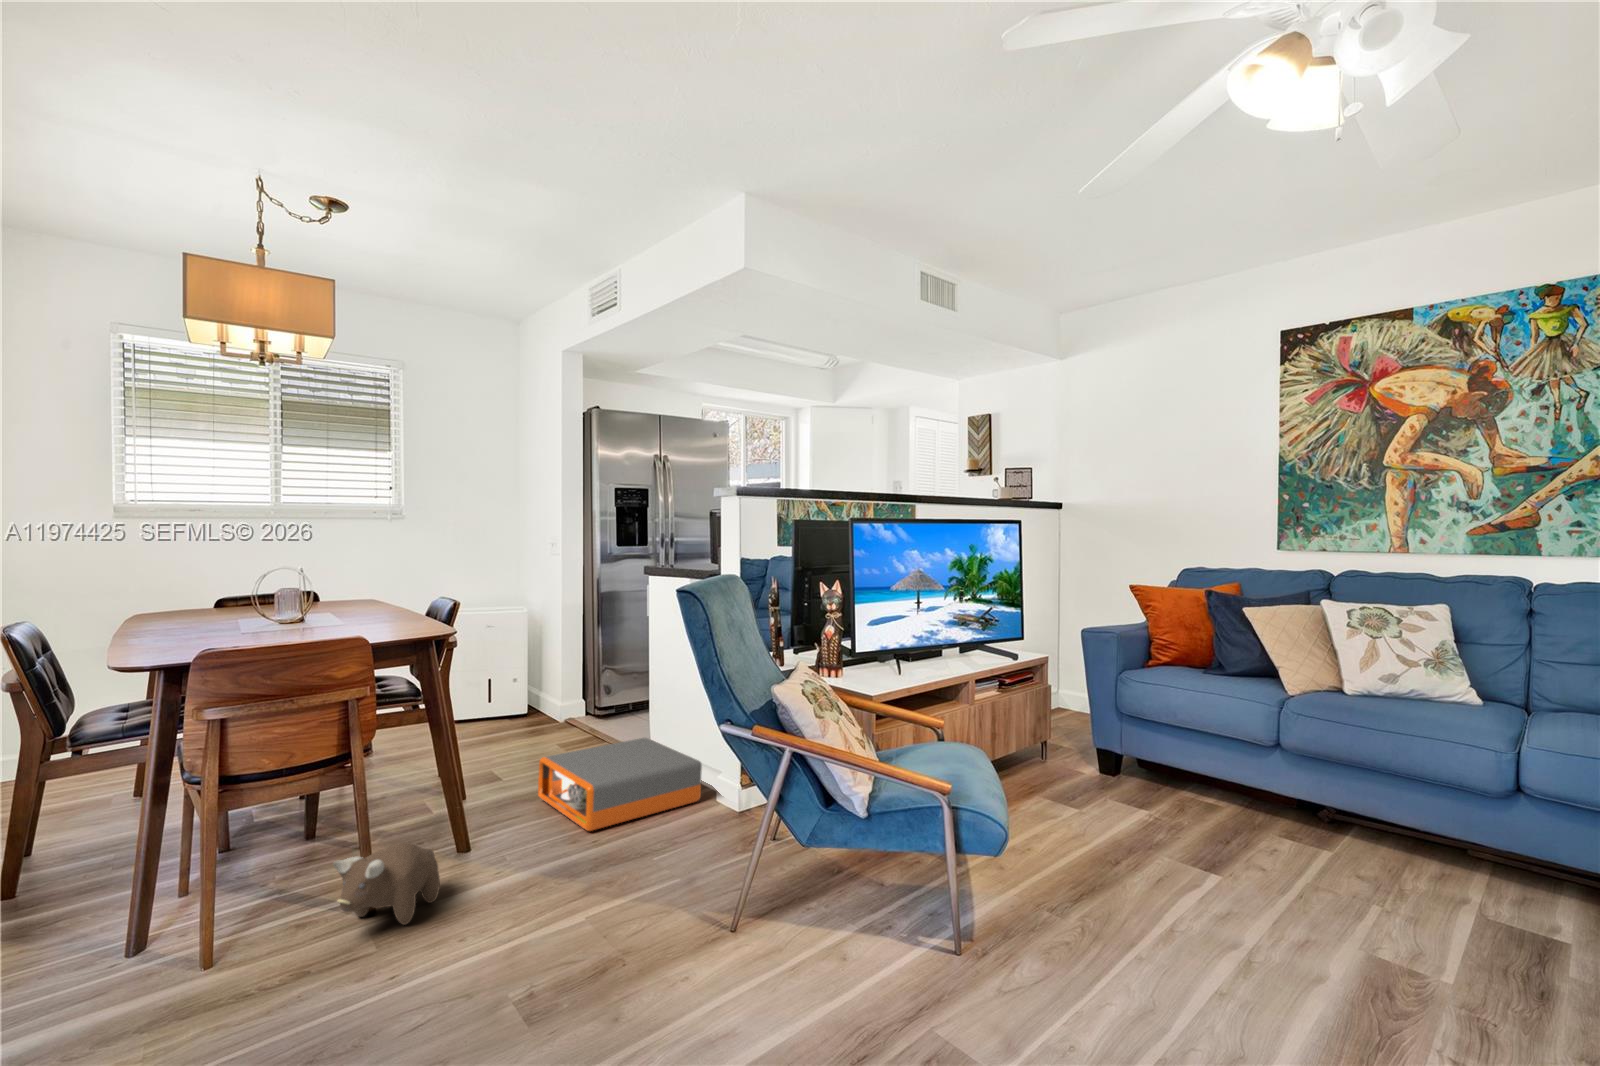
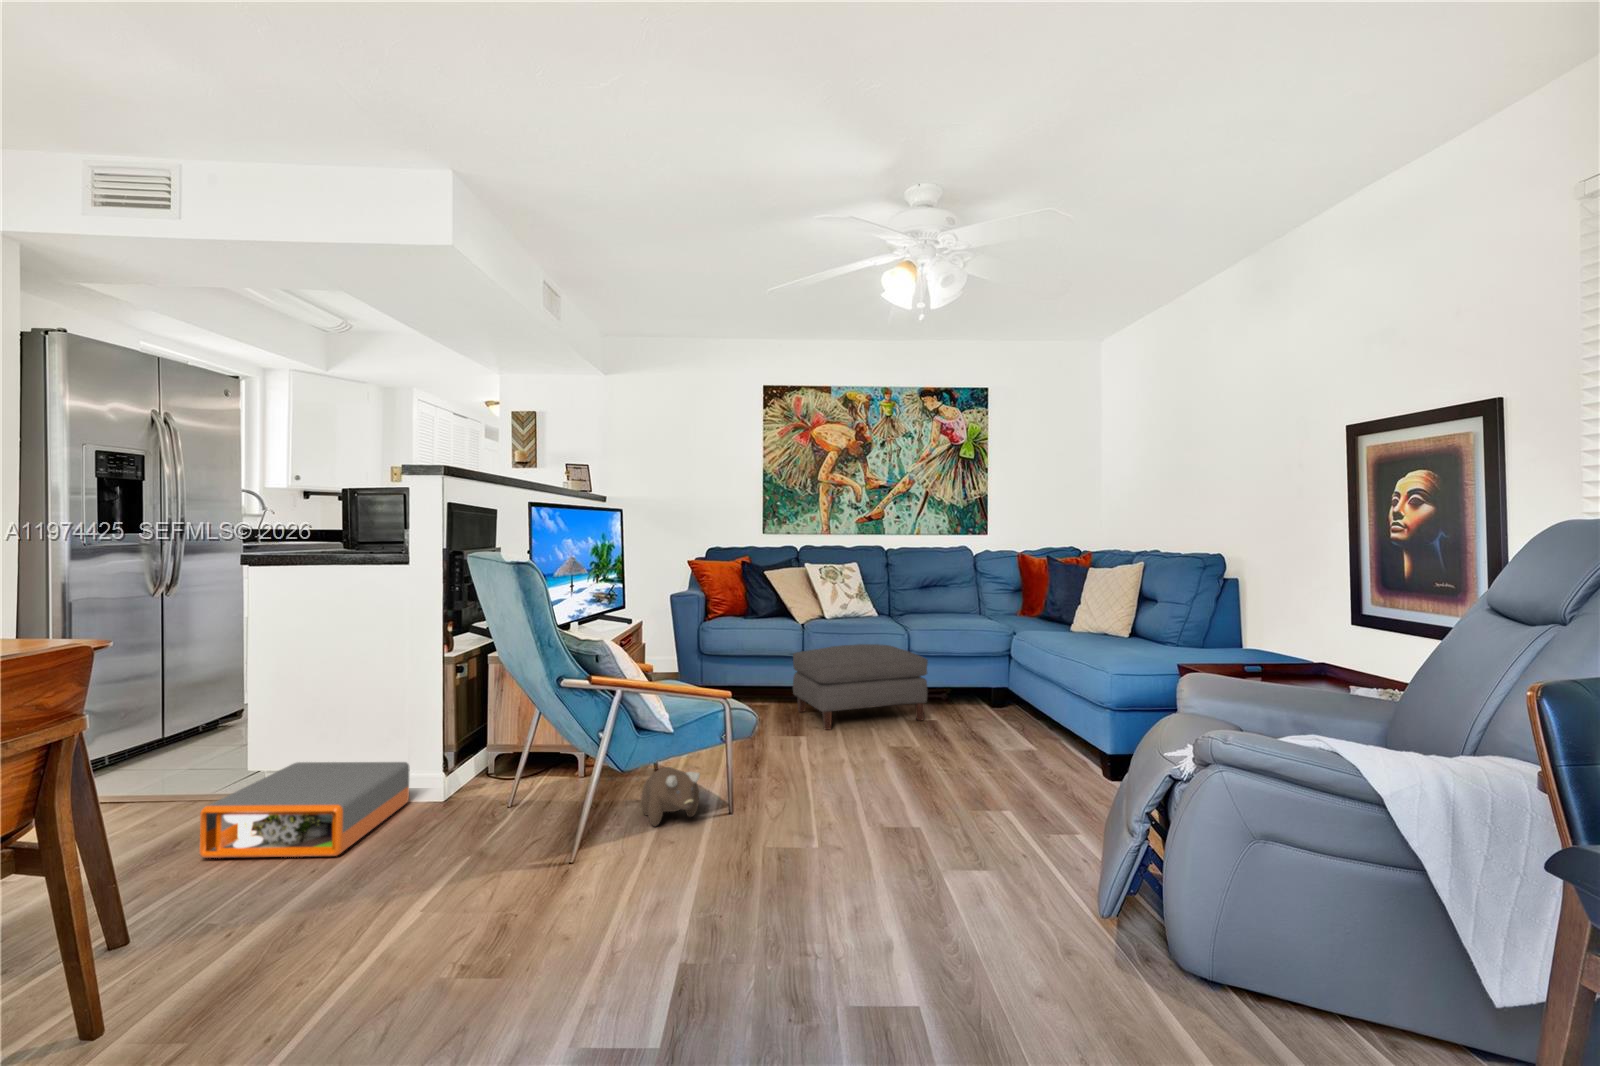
ottoman: none [1249,739,1547,939] -> present [793,644,928,730]
plush toy: present [333,842,440,925] -> present [641,767,700,826]

